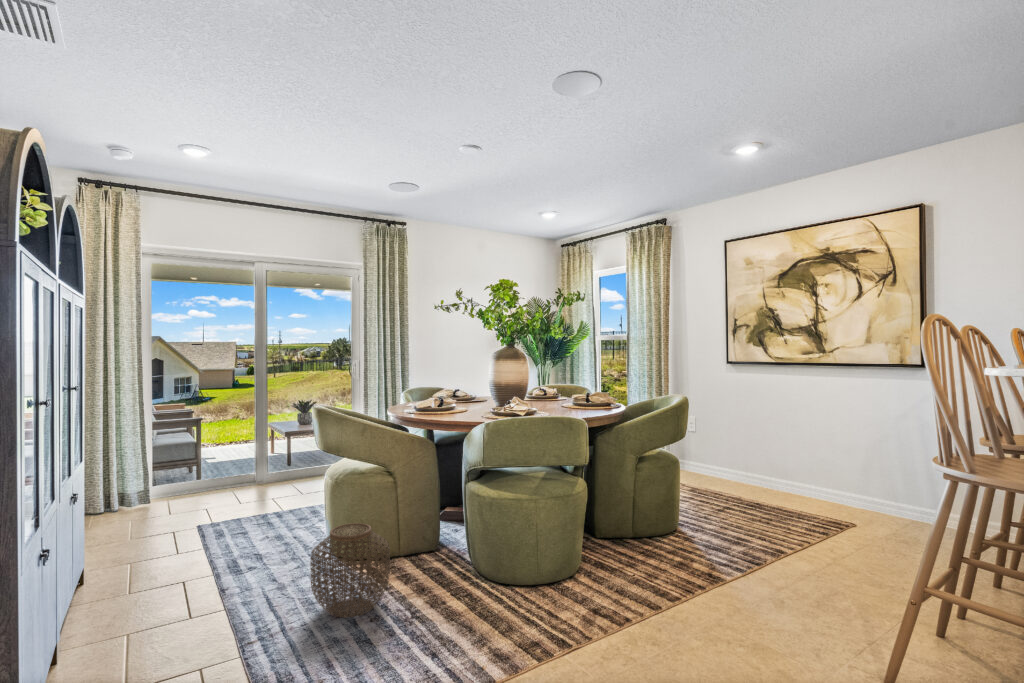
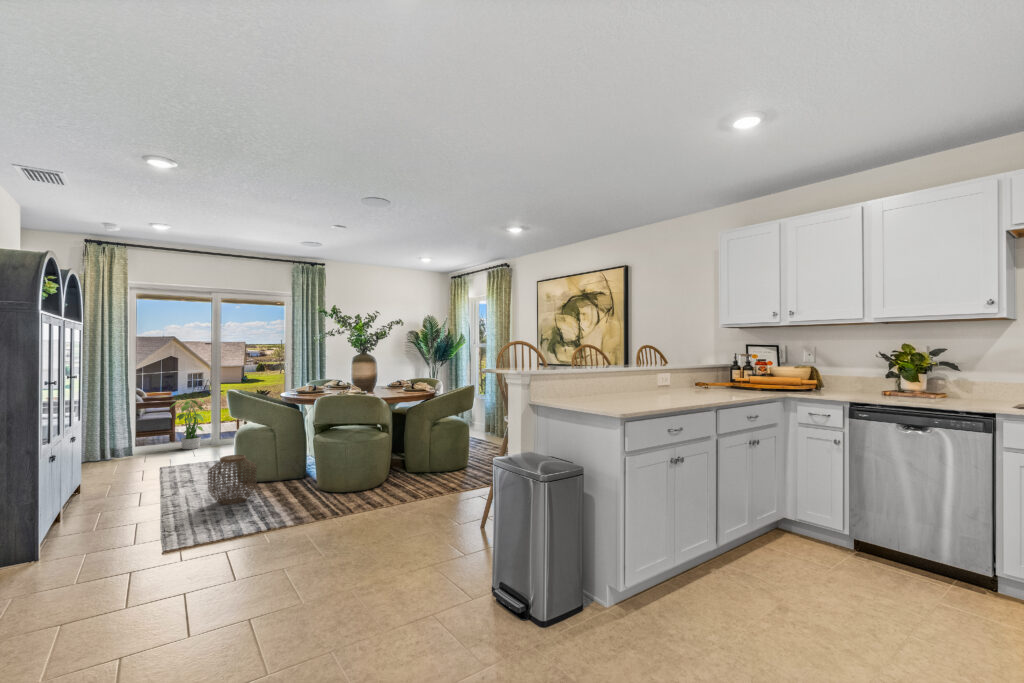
potted plant: none [198,415,252,491] -> present [169,398,204,449]

